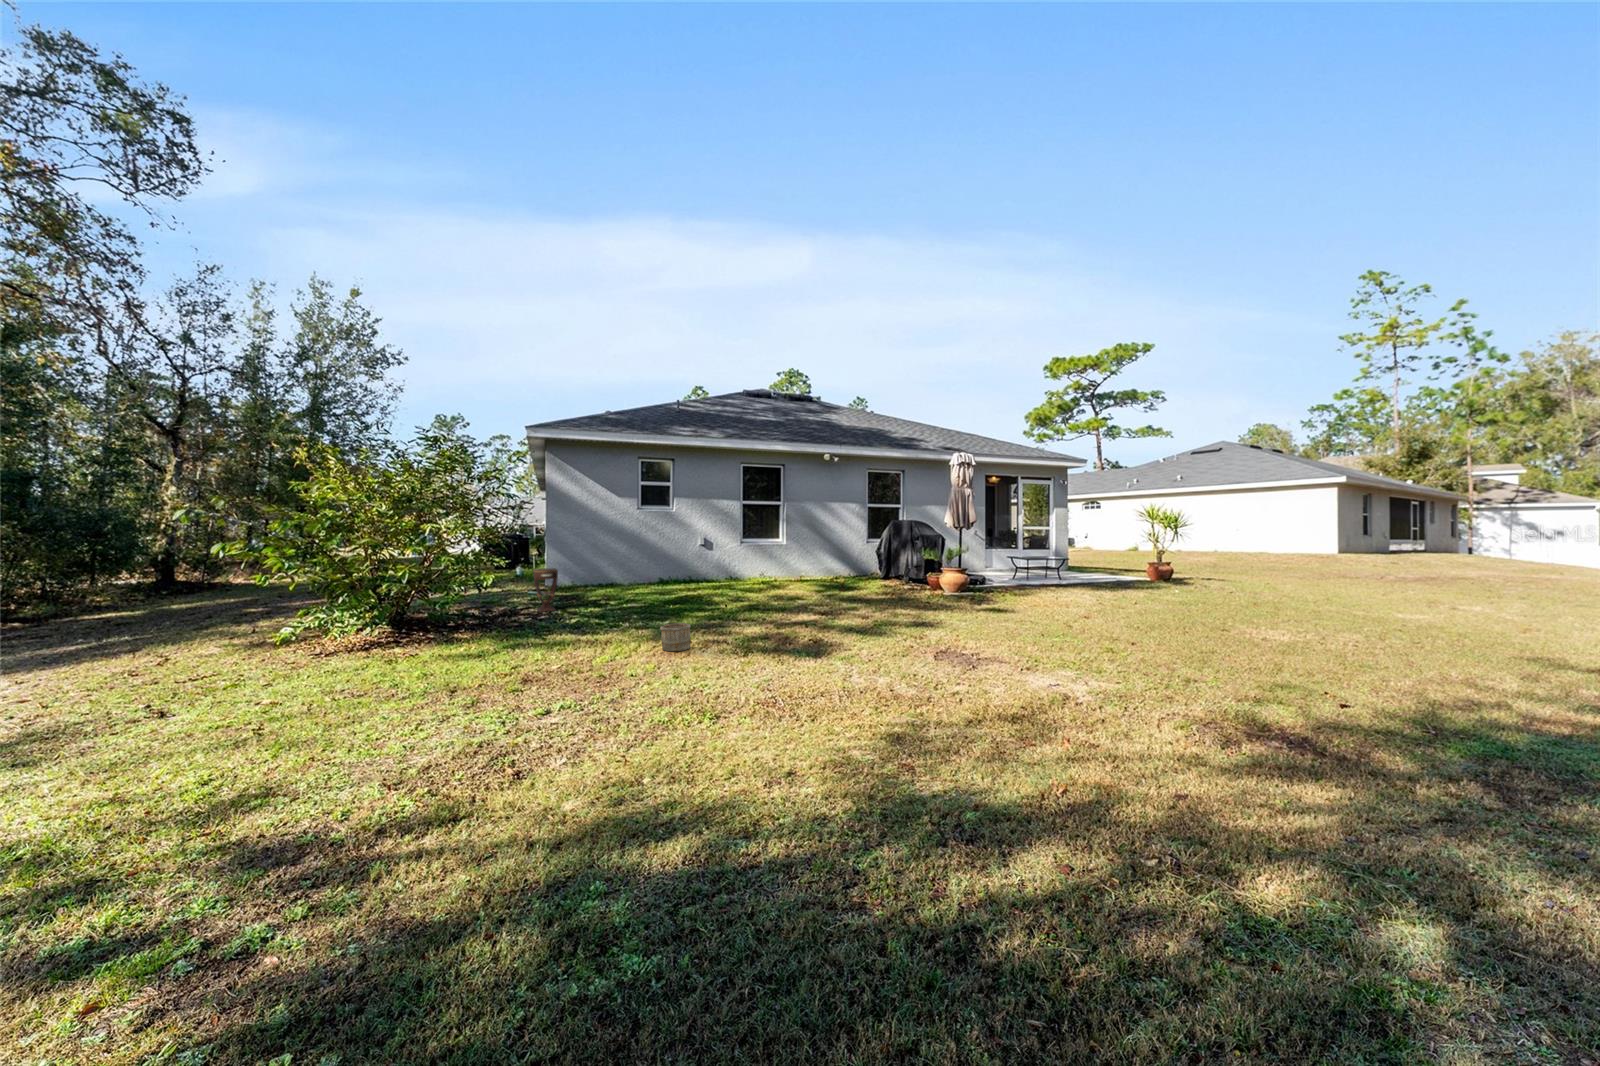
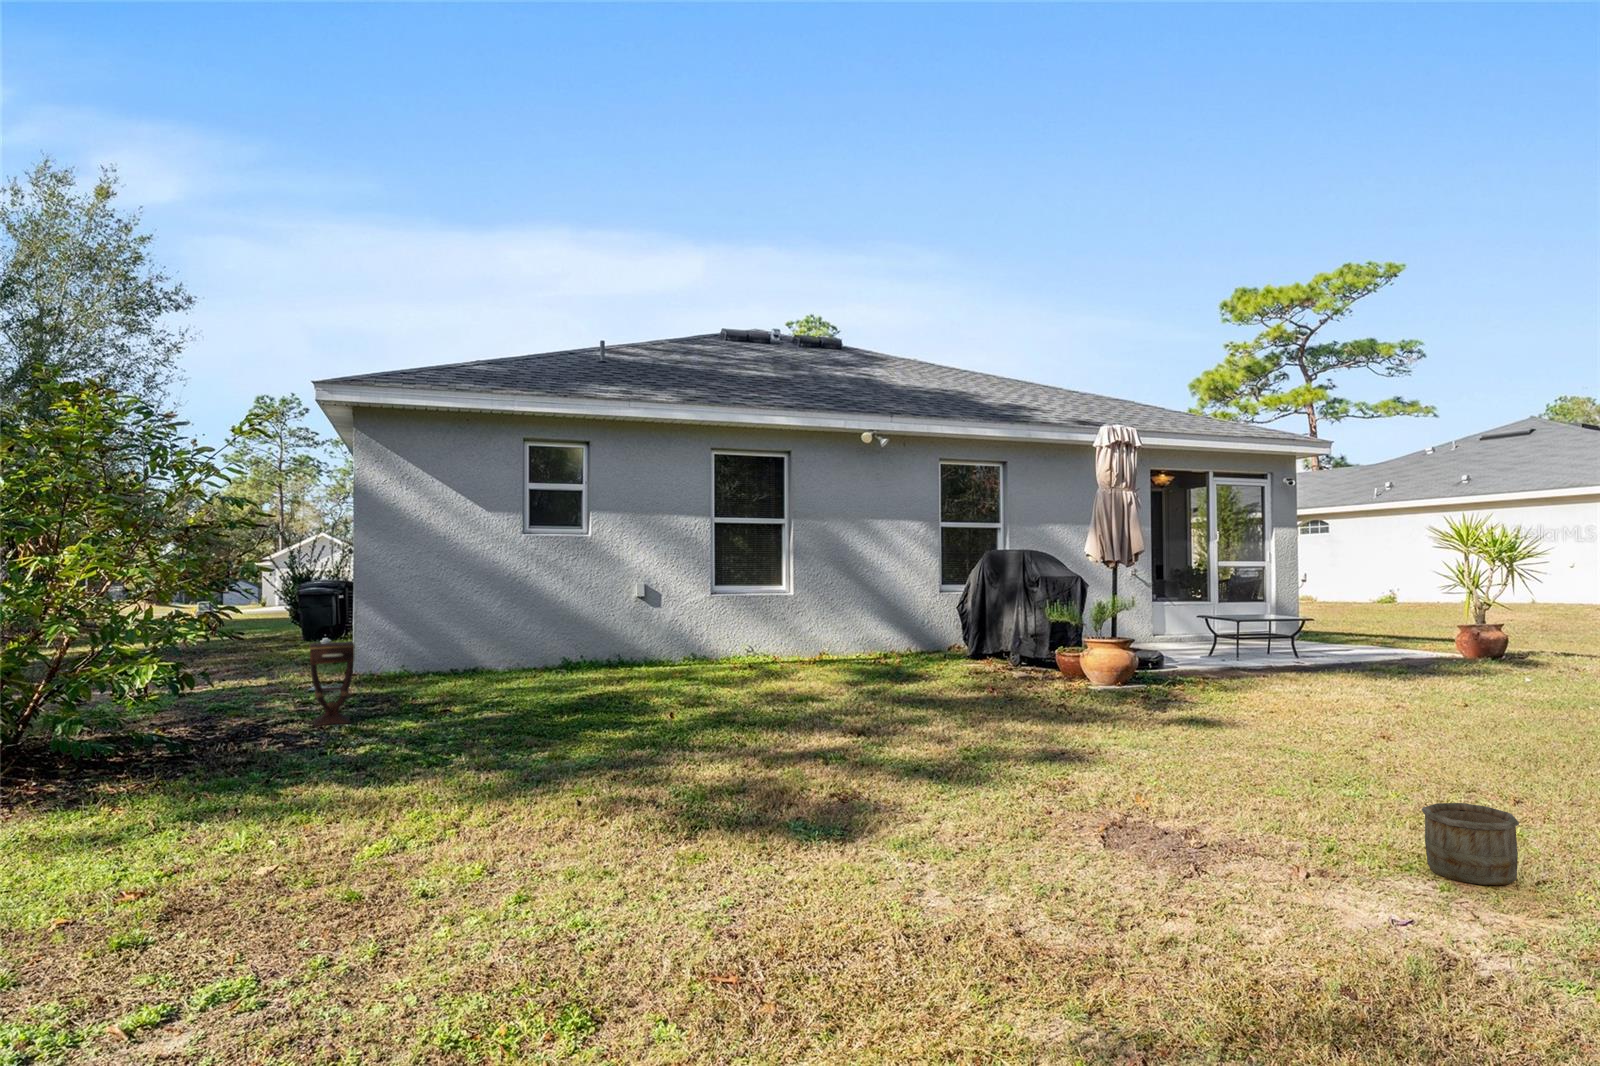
wooden bucket: present [660,623,691,651] -> present [1422,803,1519,885]

